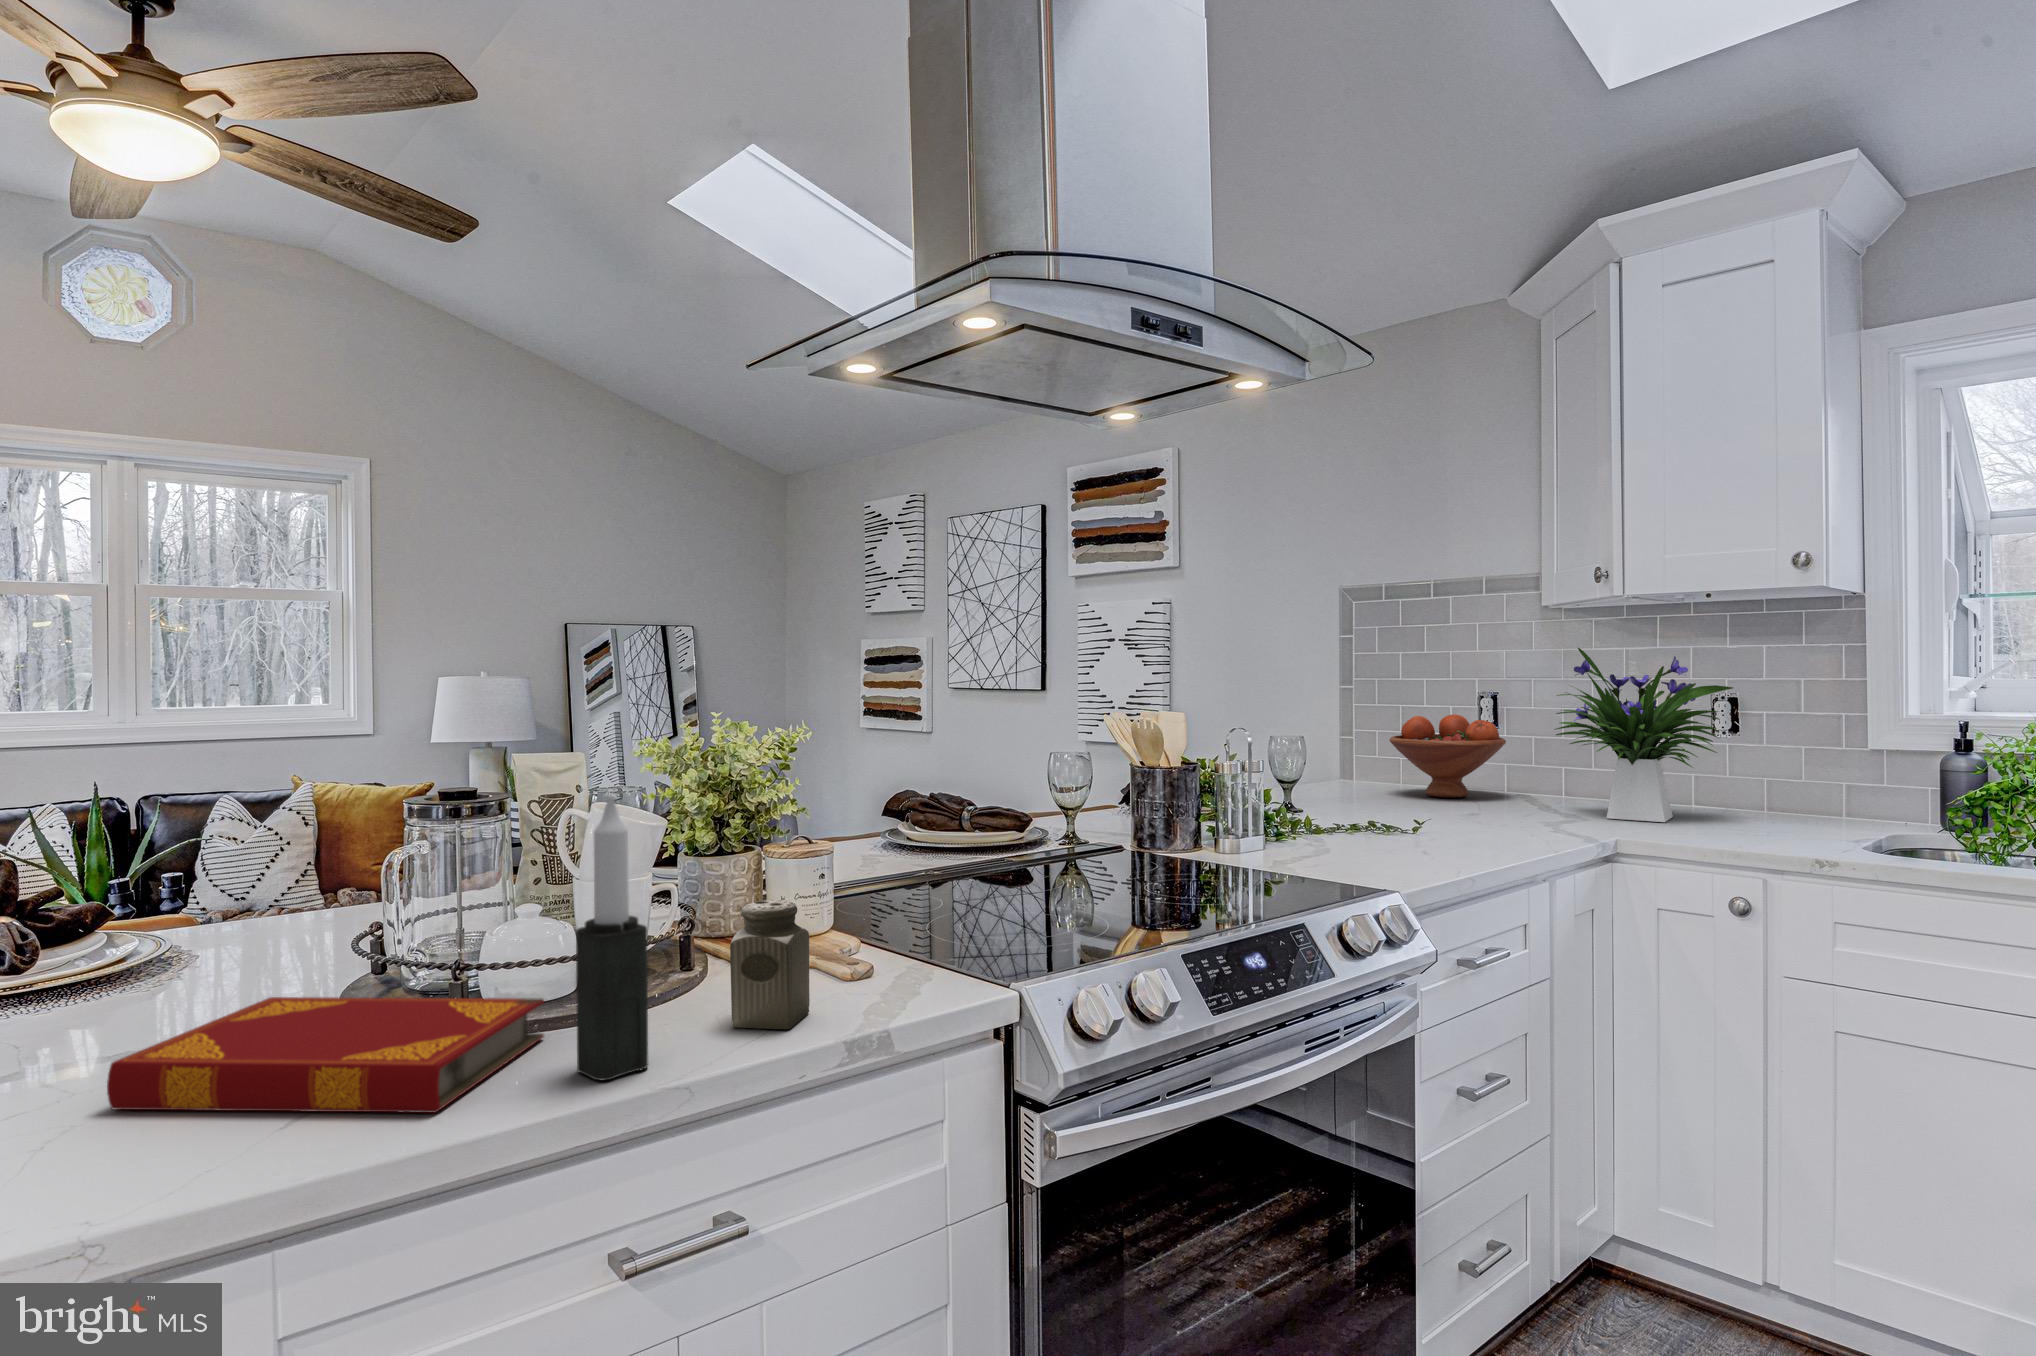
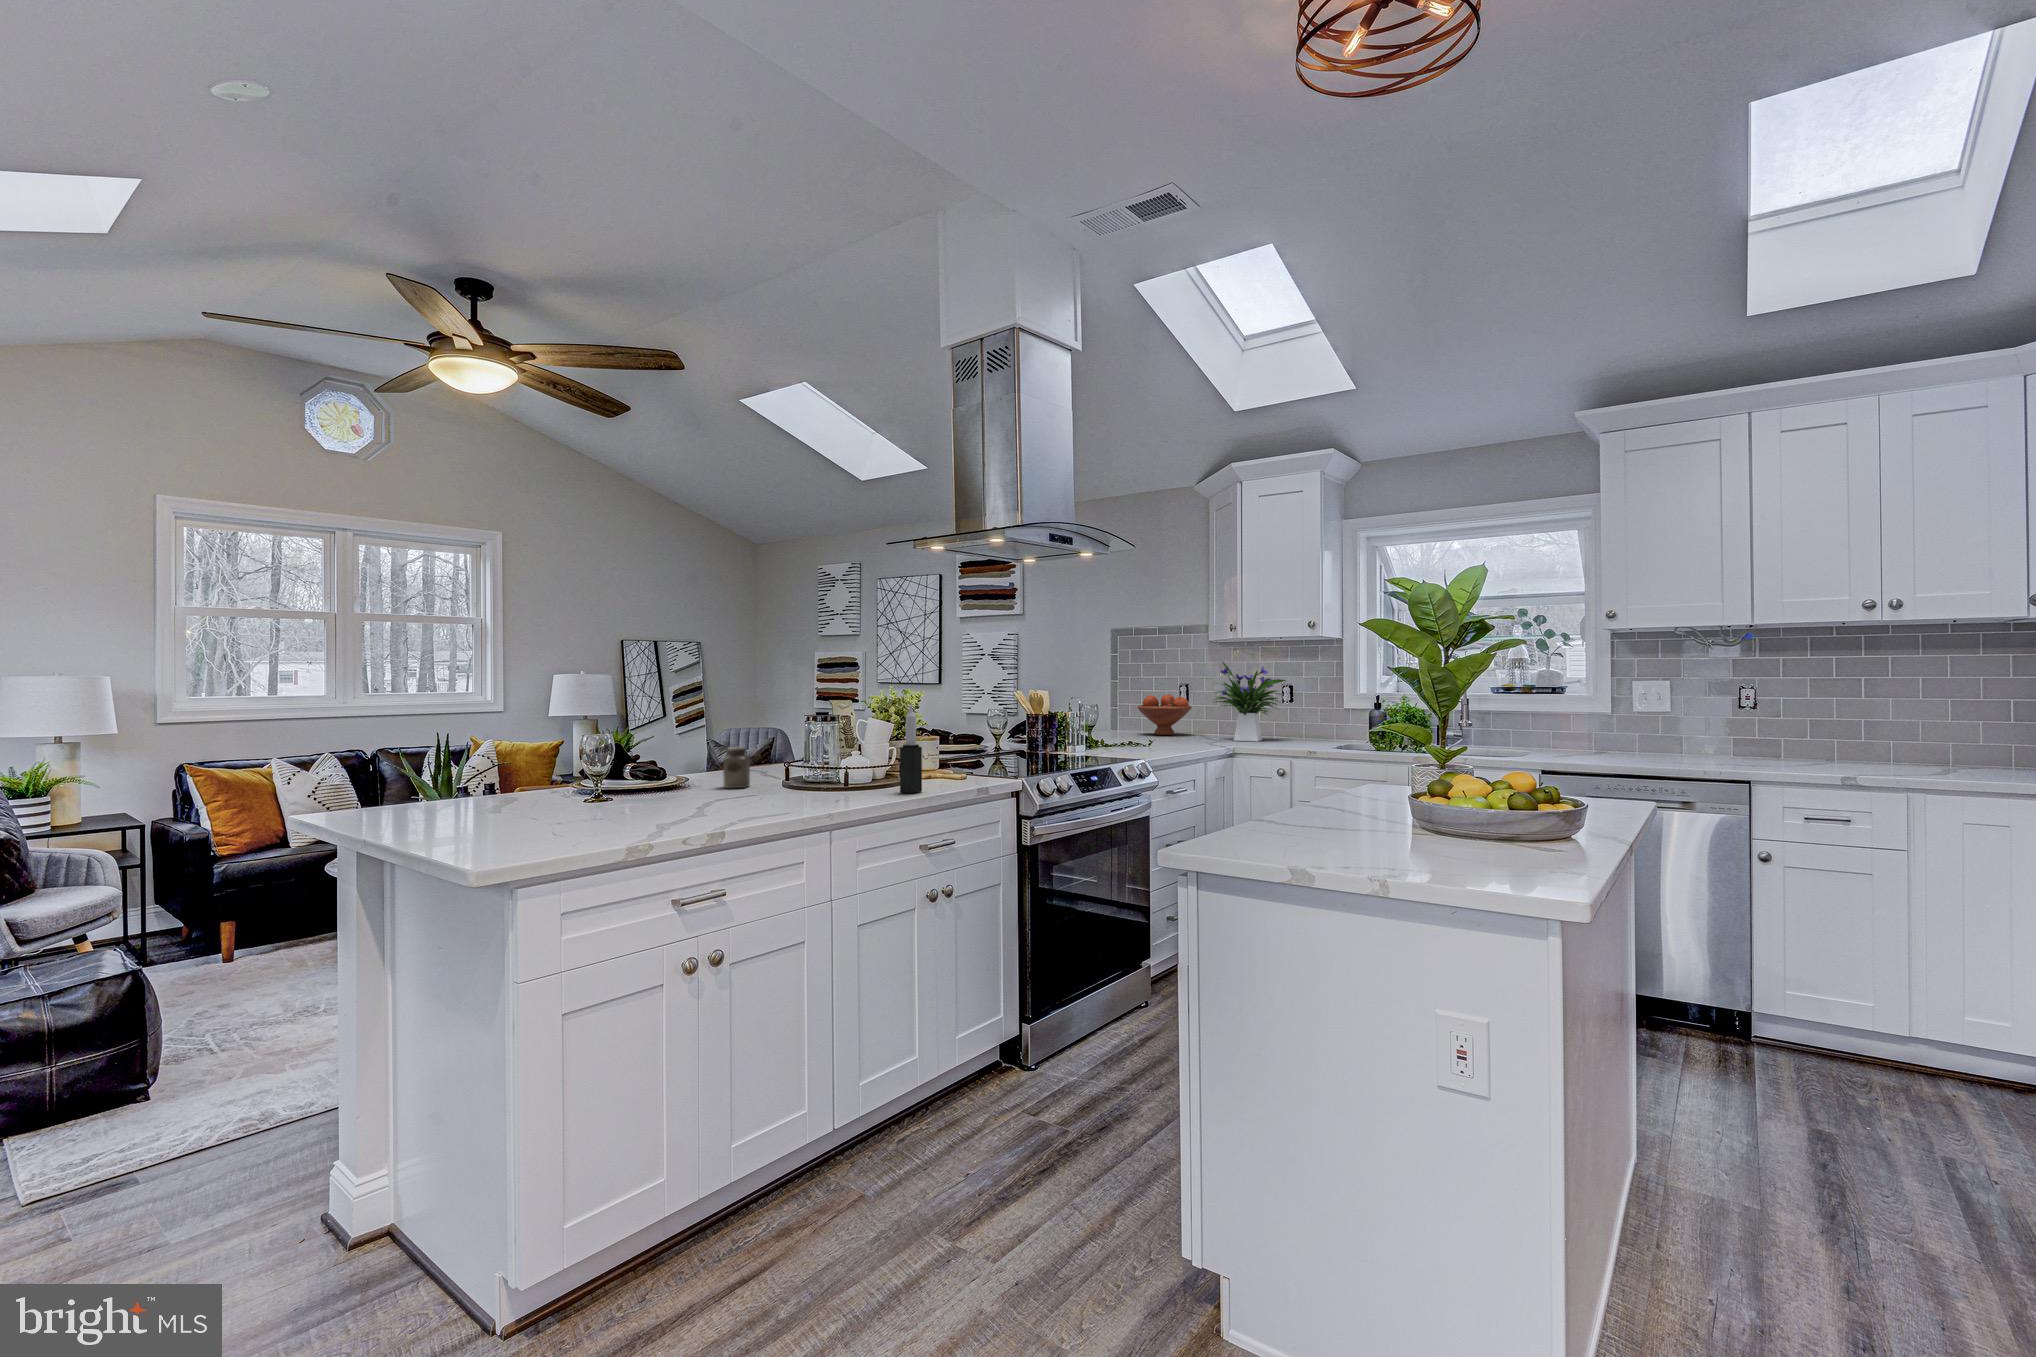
salt shaker: present [730,900,810,1029] -> present [723,747,750,788]
hardback book: present [107,997,544,1113] -> none [768,776,875,800]

